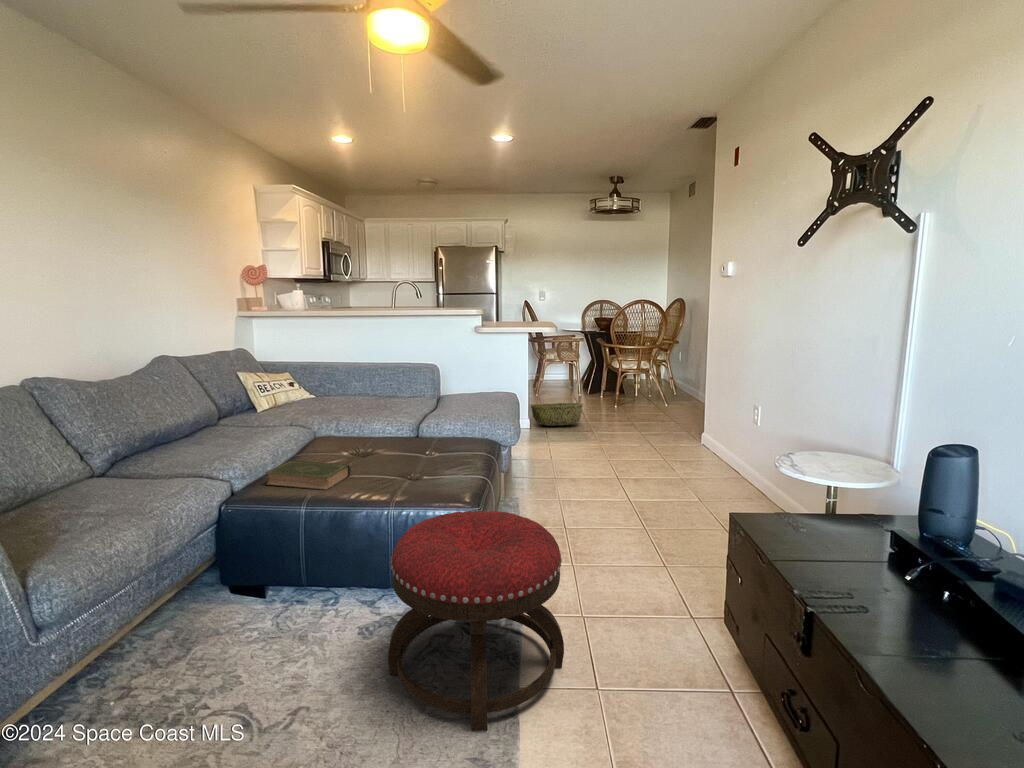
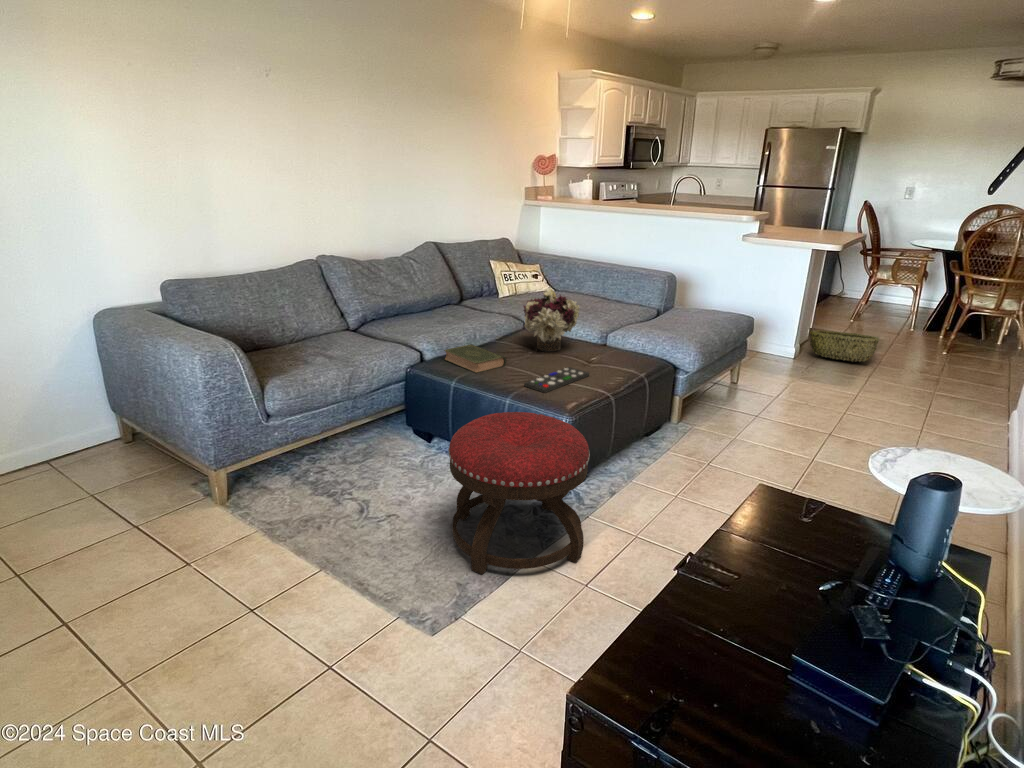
flower arrangement: none [333,383,404,454] -> present [523,287,580,351]
remote control: none [401,462,450,491] -> present [524,367,589,393]

